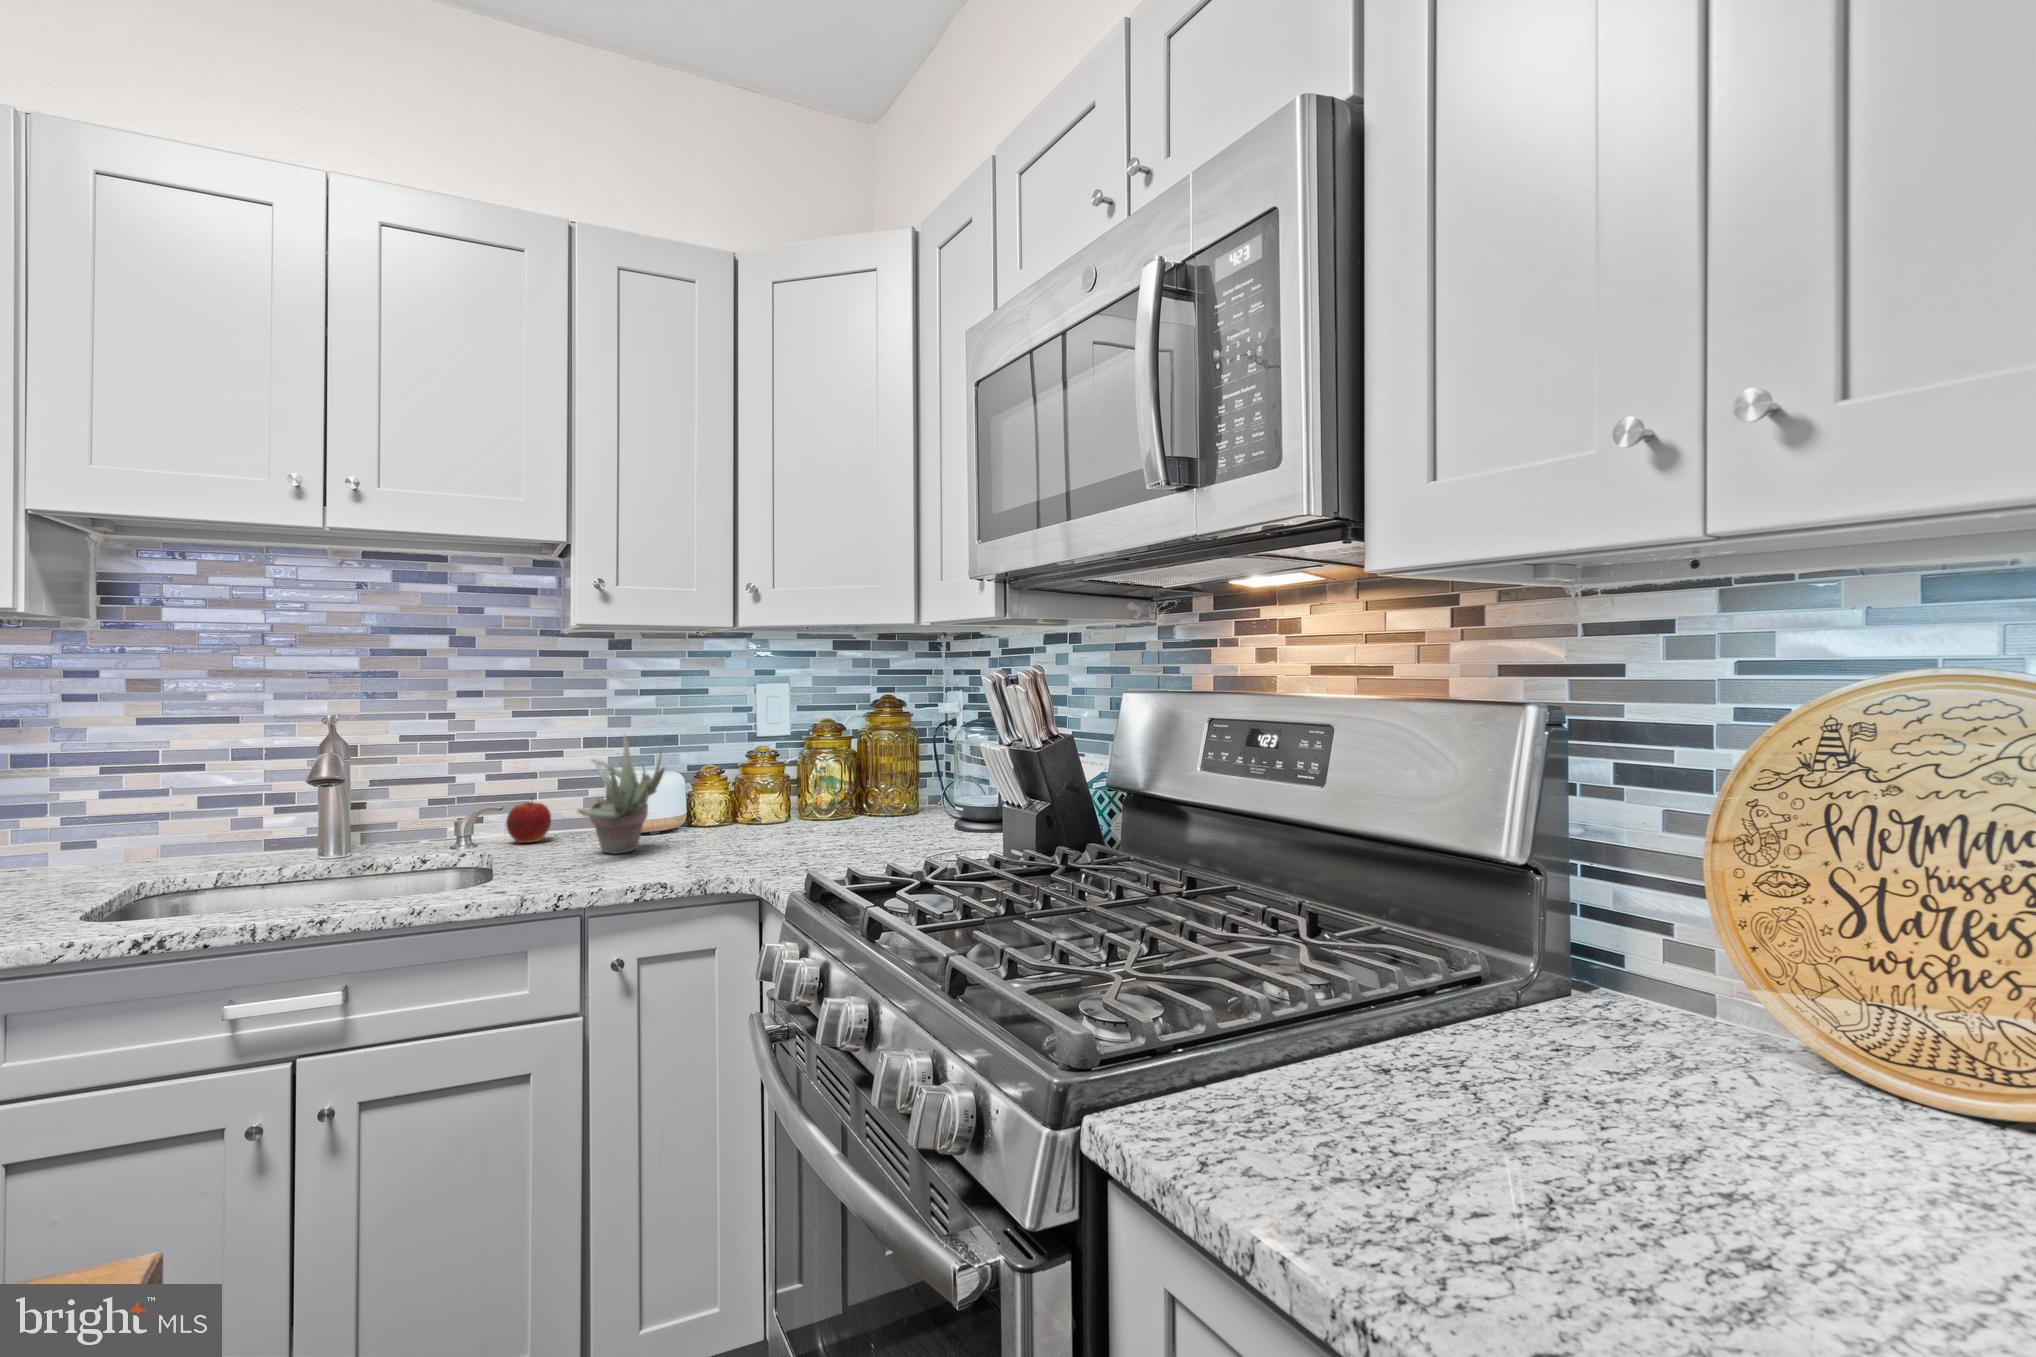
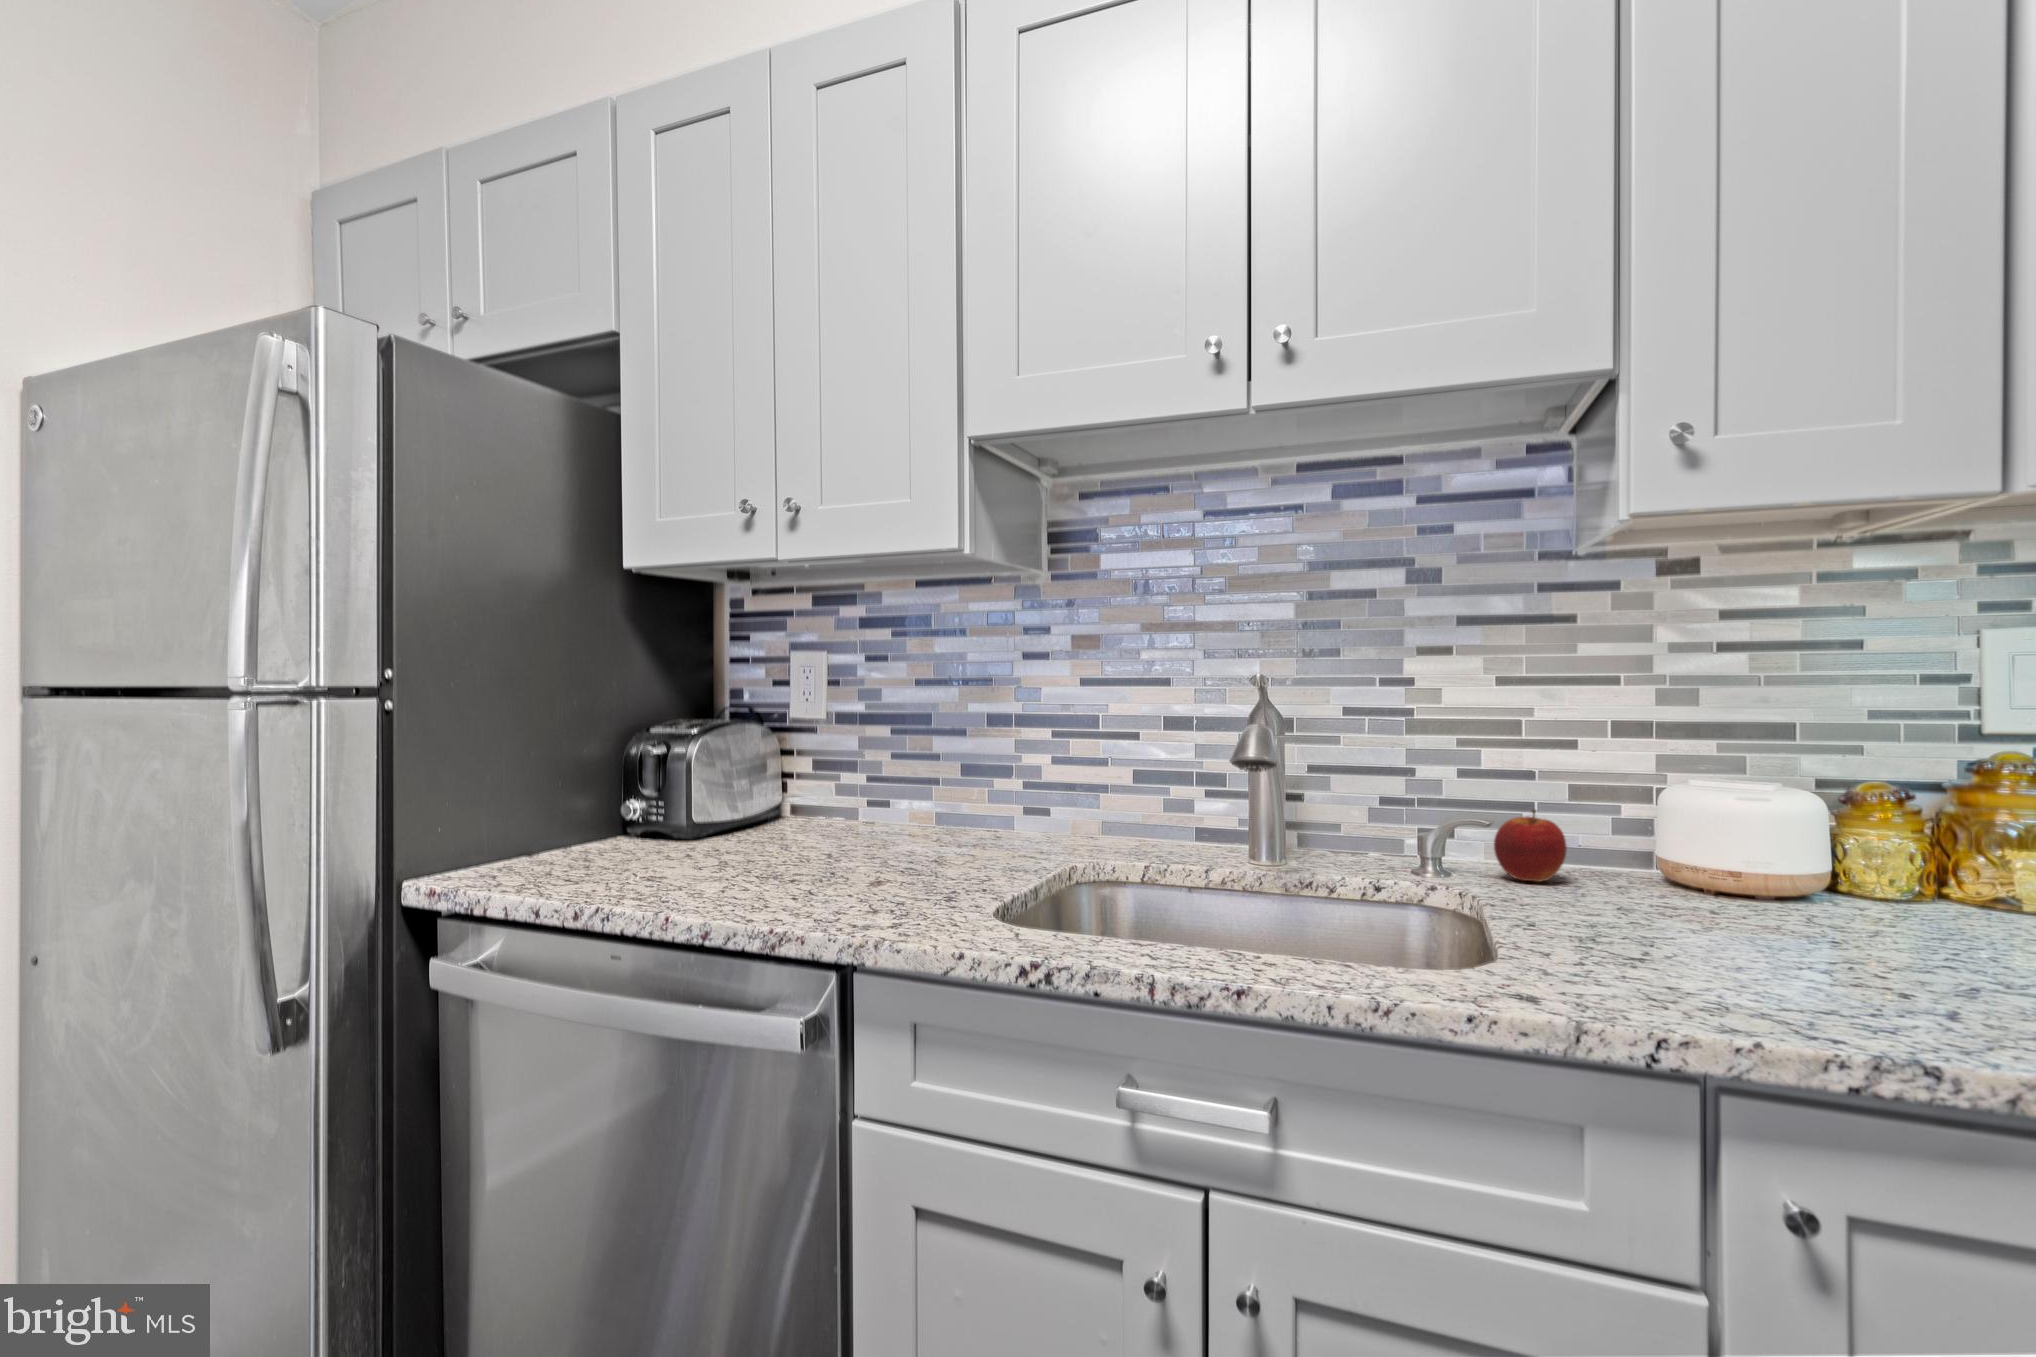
succulent plant: present [577,735,665,854] -> none [1658,711,1838,939]

